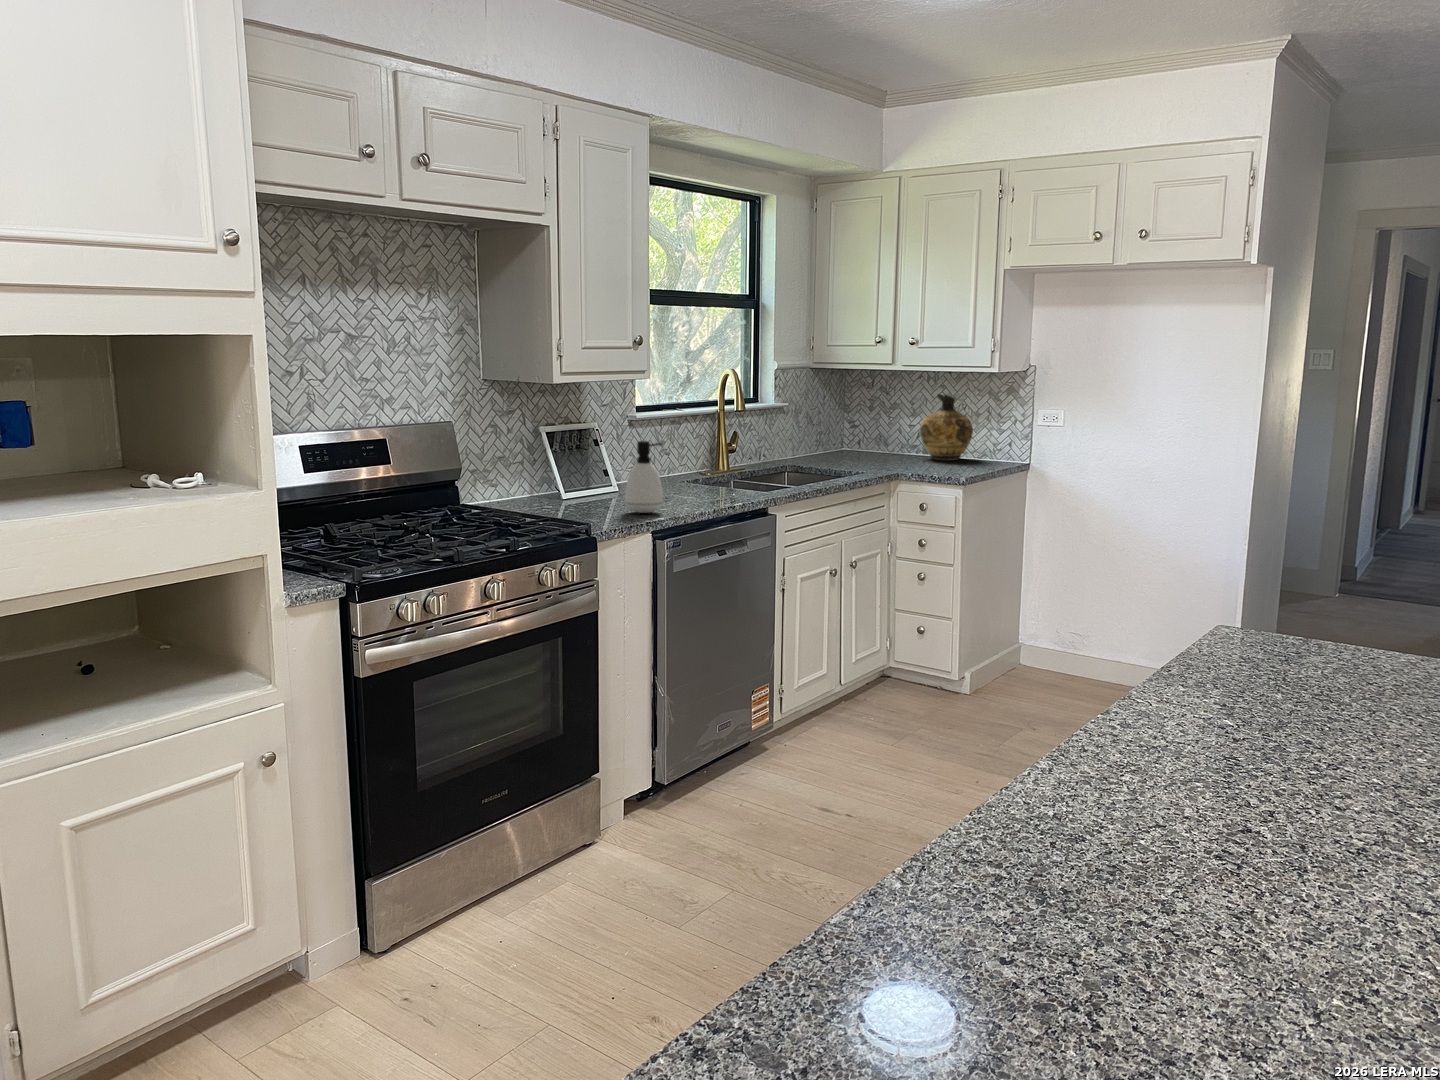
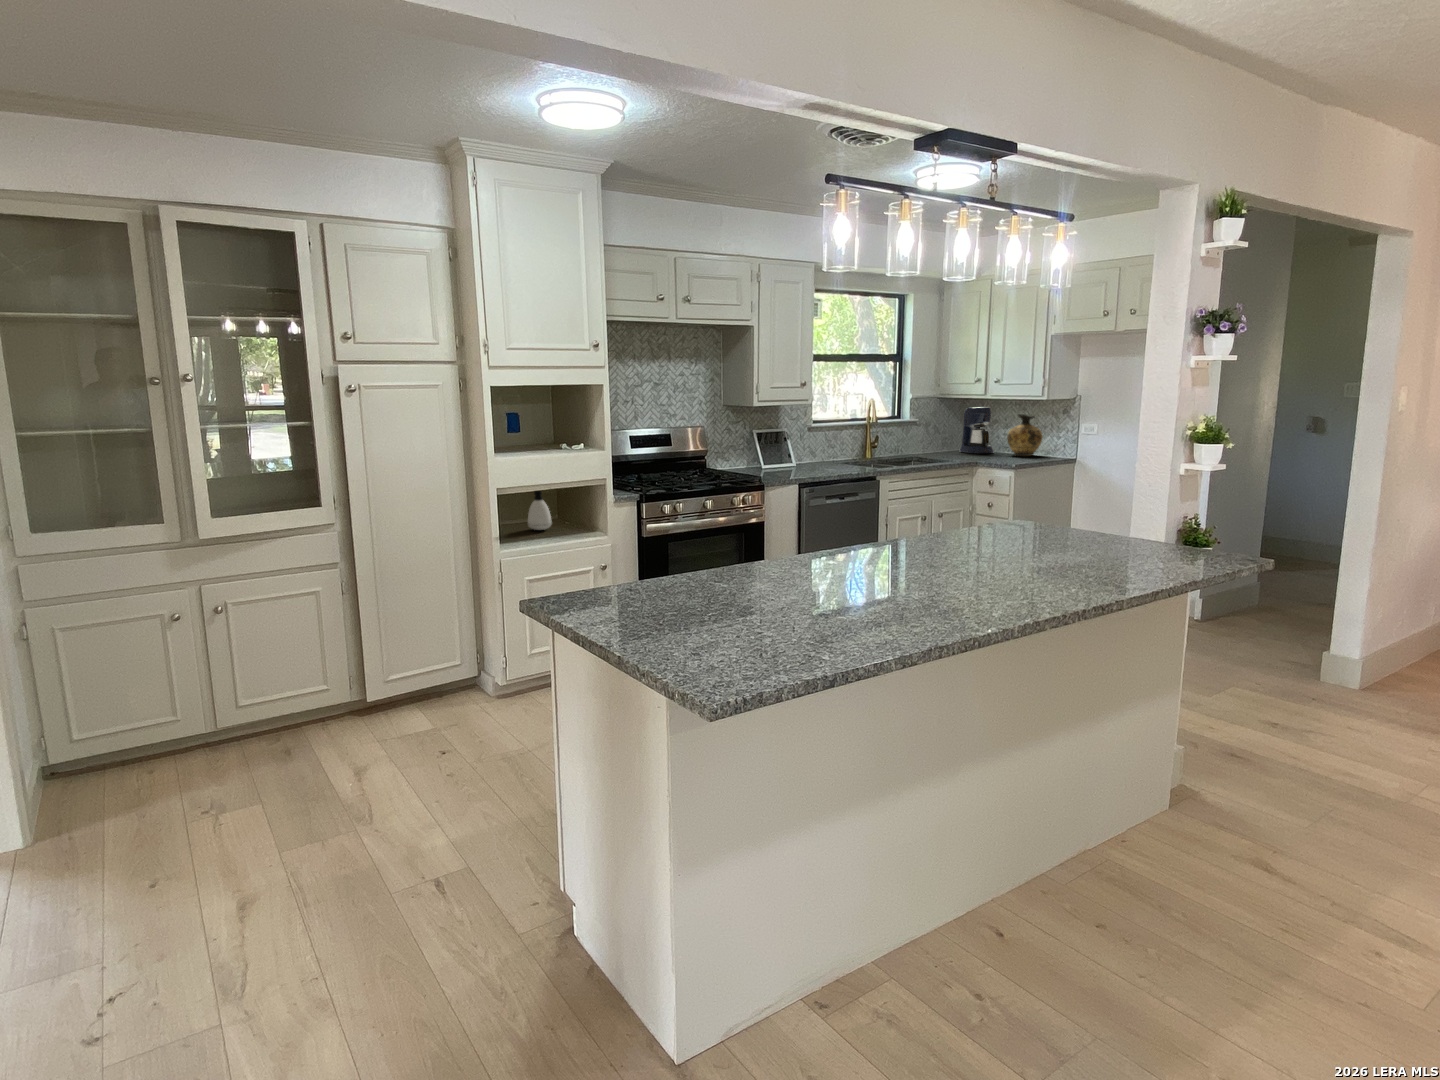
coffee maker: none [840,382,895,456] -> present [959,407,994,453]
soap dispenser: present [625,441,663,513] -> present [528,491,551,530]

